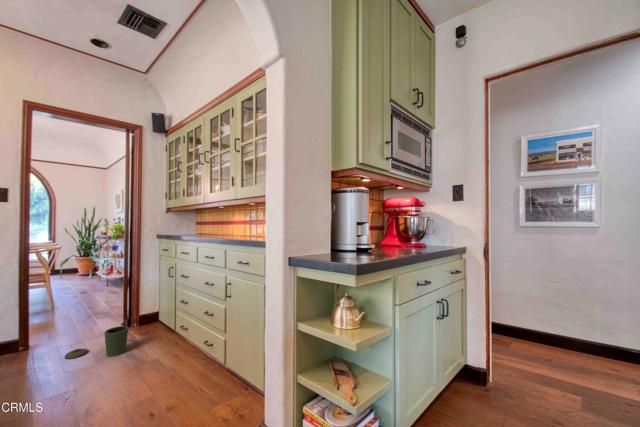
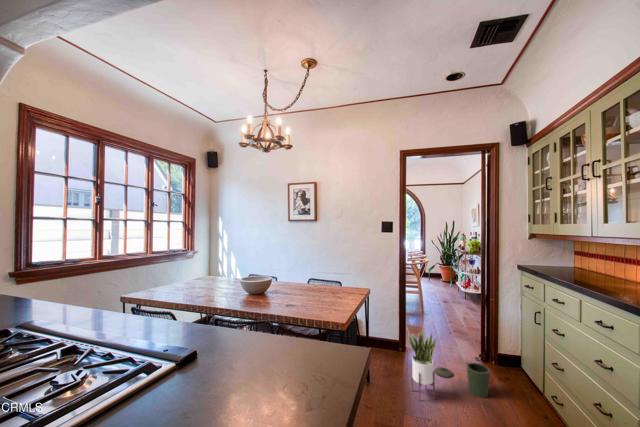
potted plant: none [21,308,68,392] -> present [406,327,436,401]

